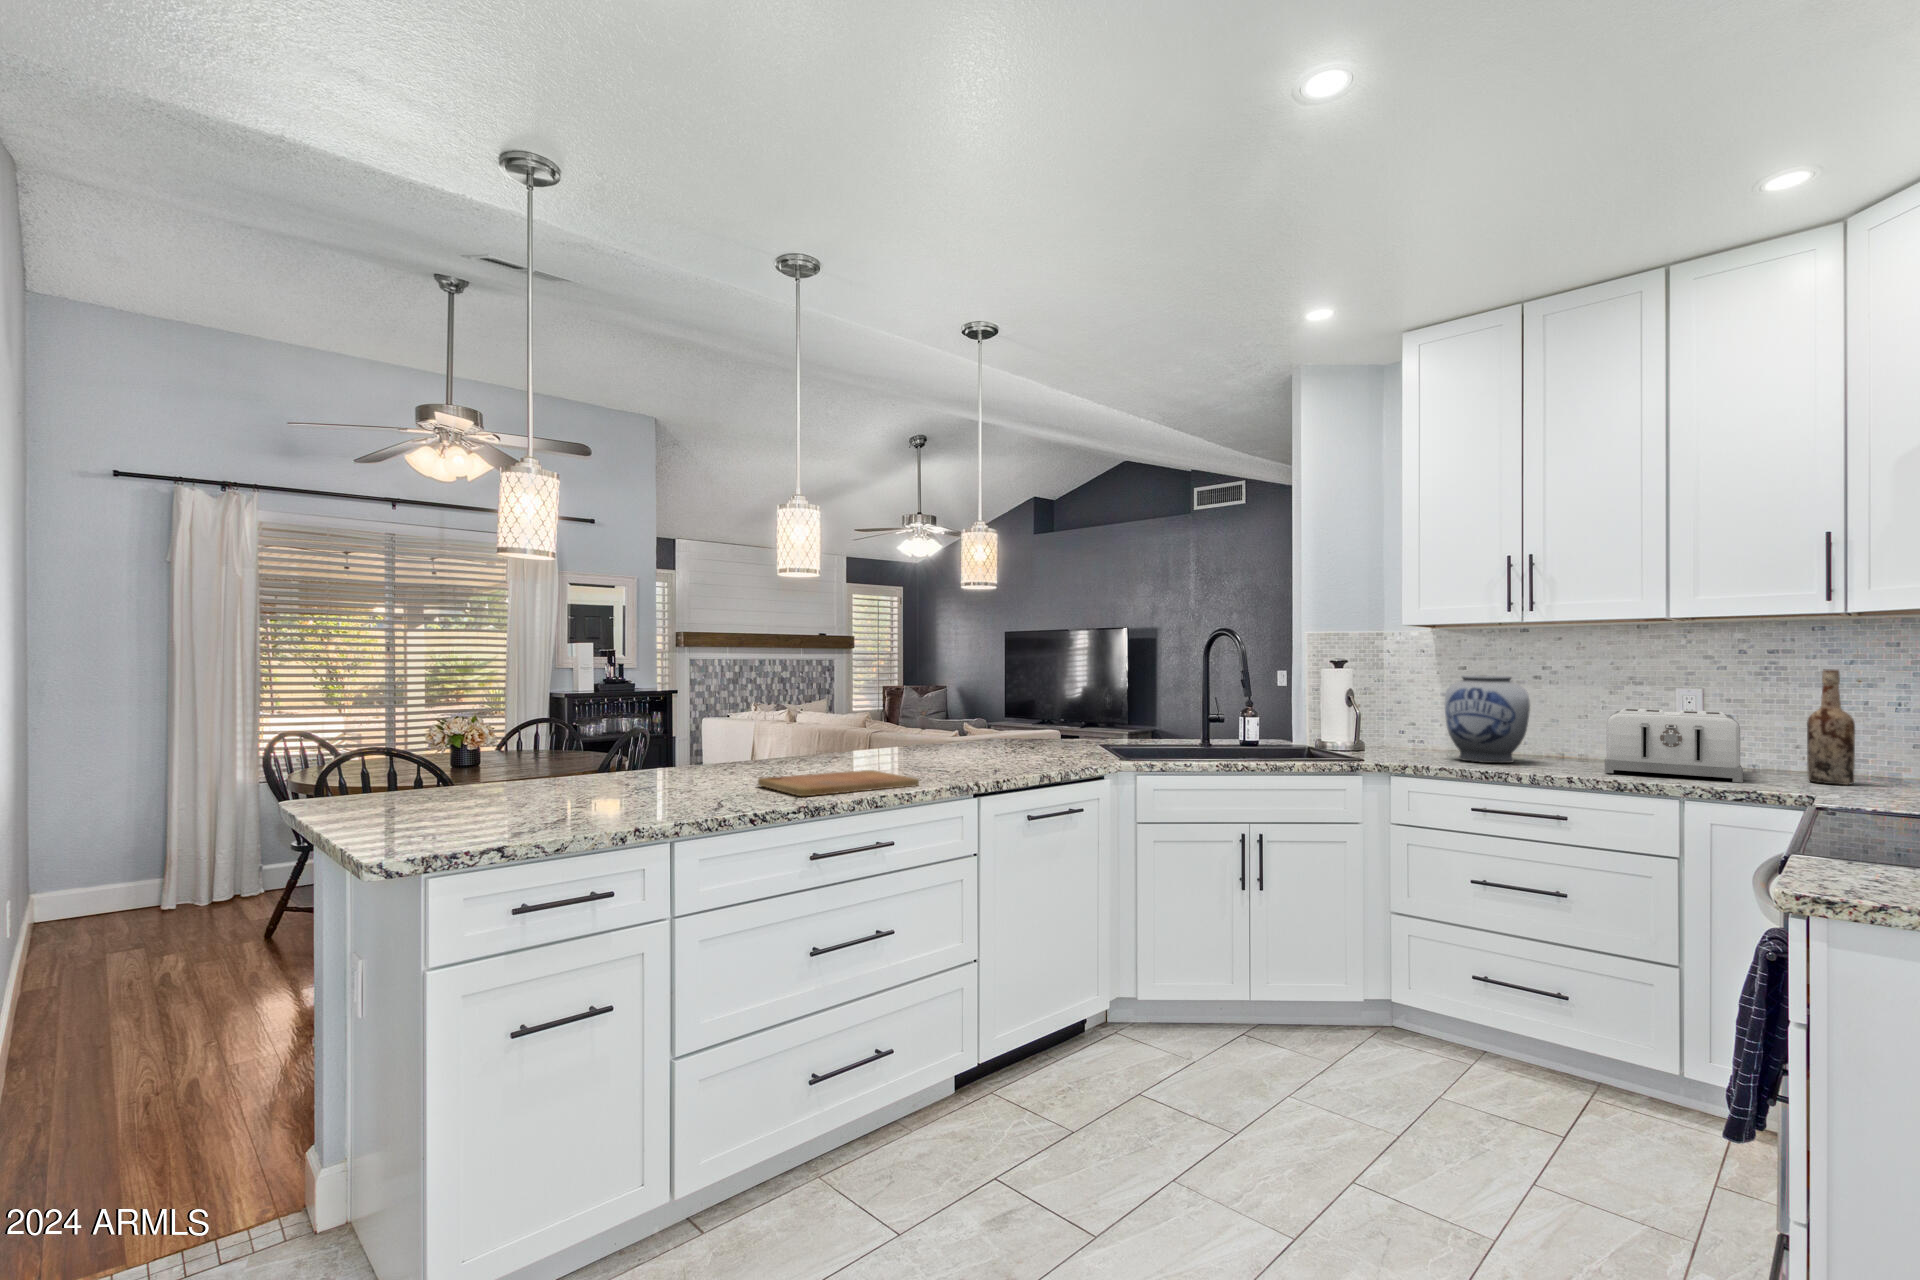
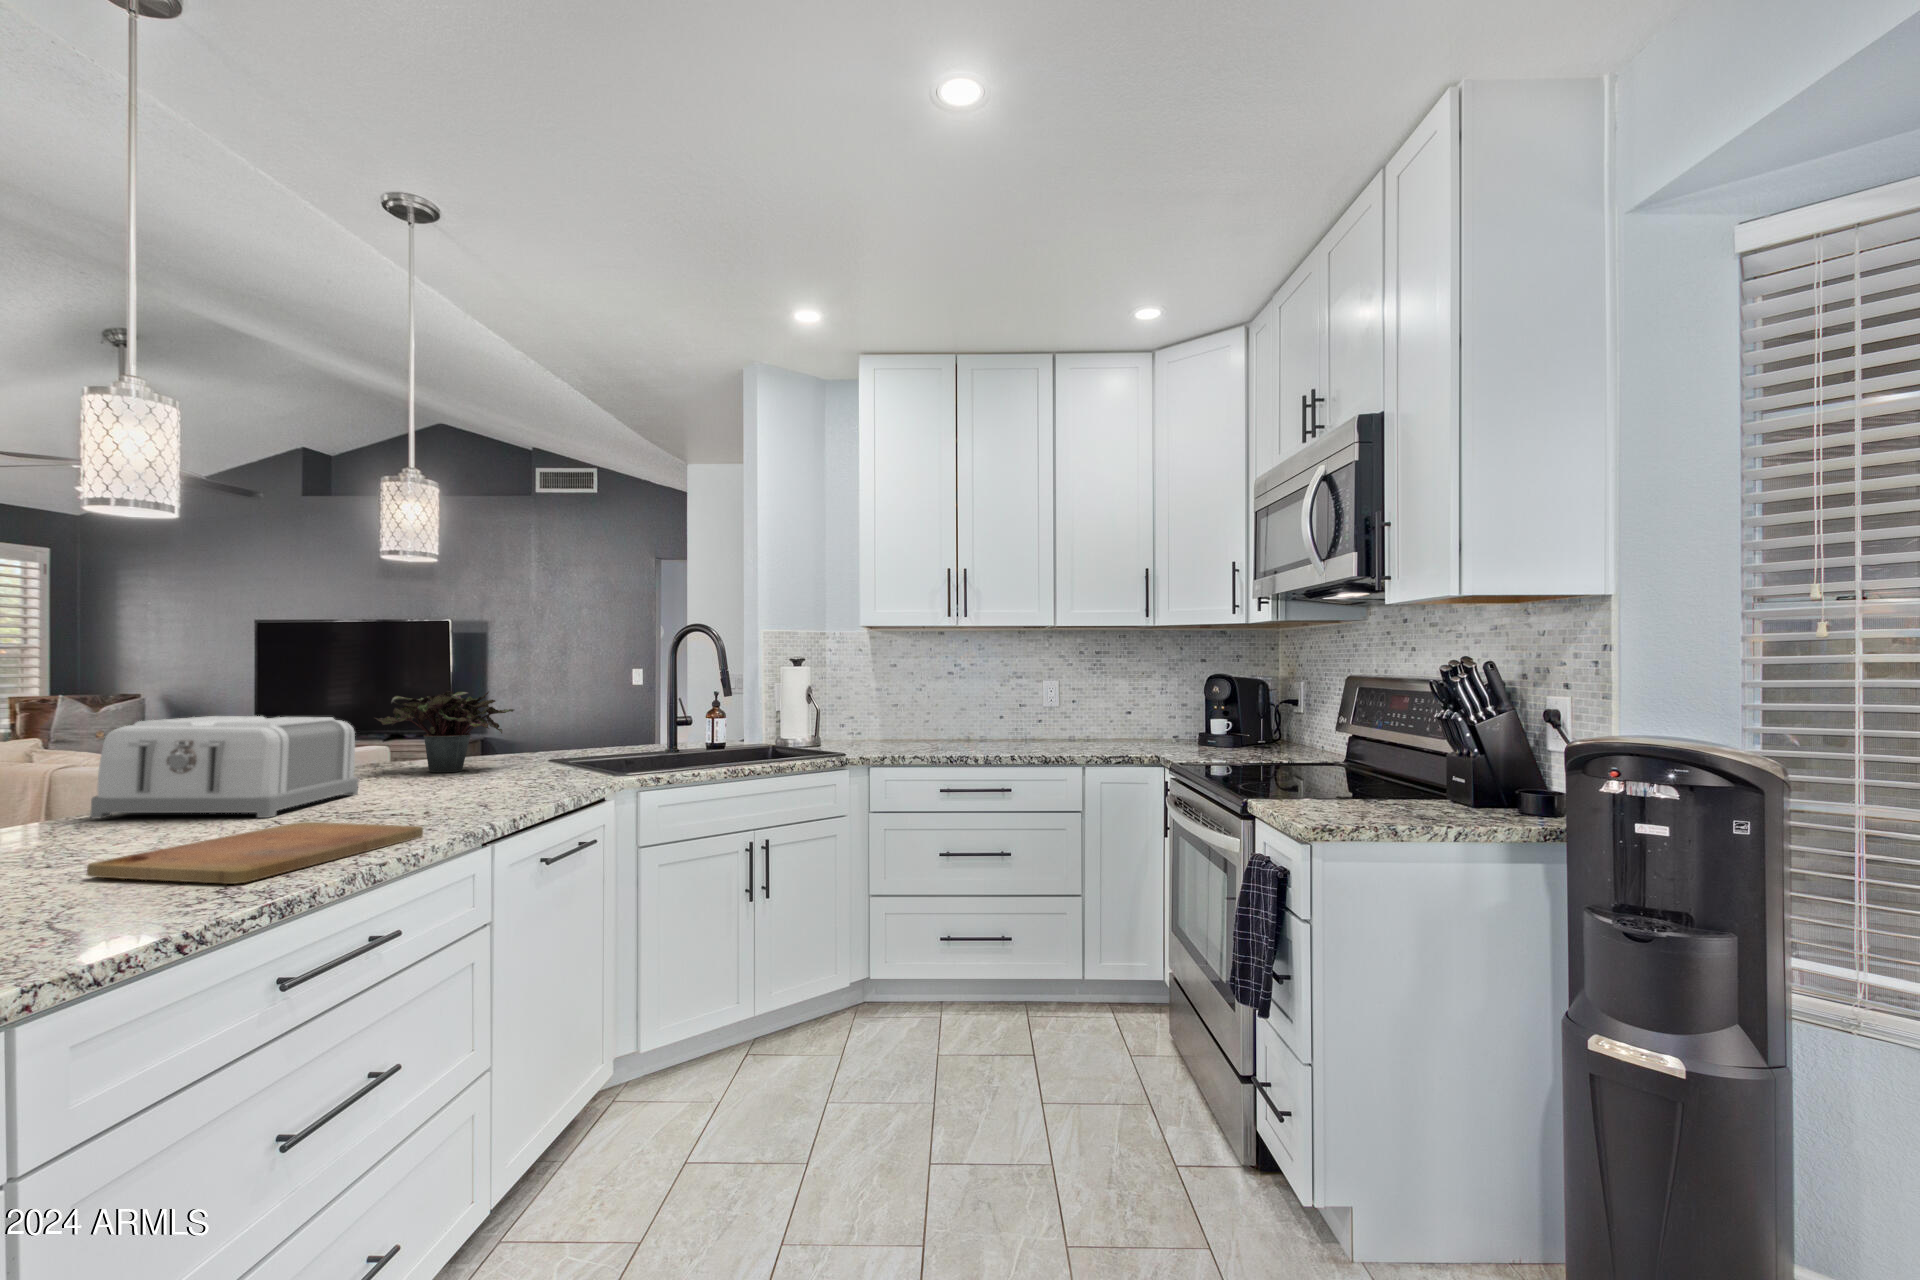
wine bottle: present [1807,669,1855,785] -> none [1128,669,1153,748]
vase: present [1445,674,1530,763] -> none [898,673,961,749]
potted plant: none [966,687,1062,750] -> present [375,691,514,772]
toaster: present [1605,708,1743,783] -> present [90,716,359,818]

